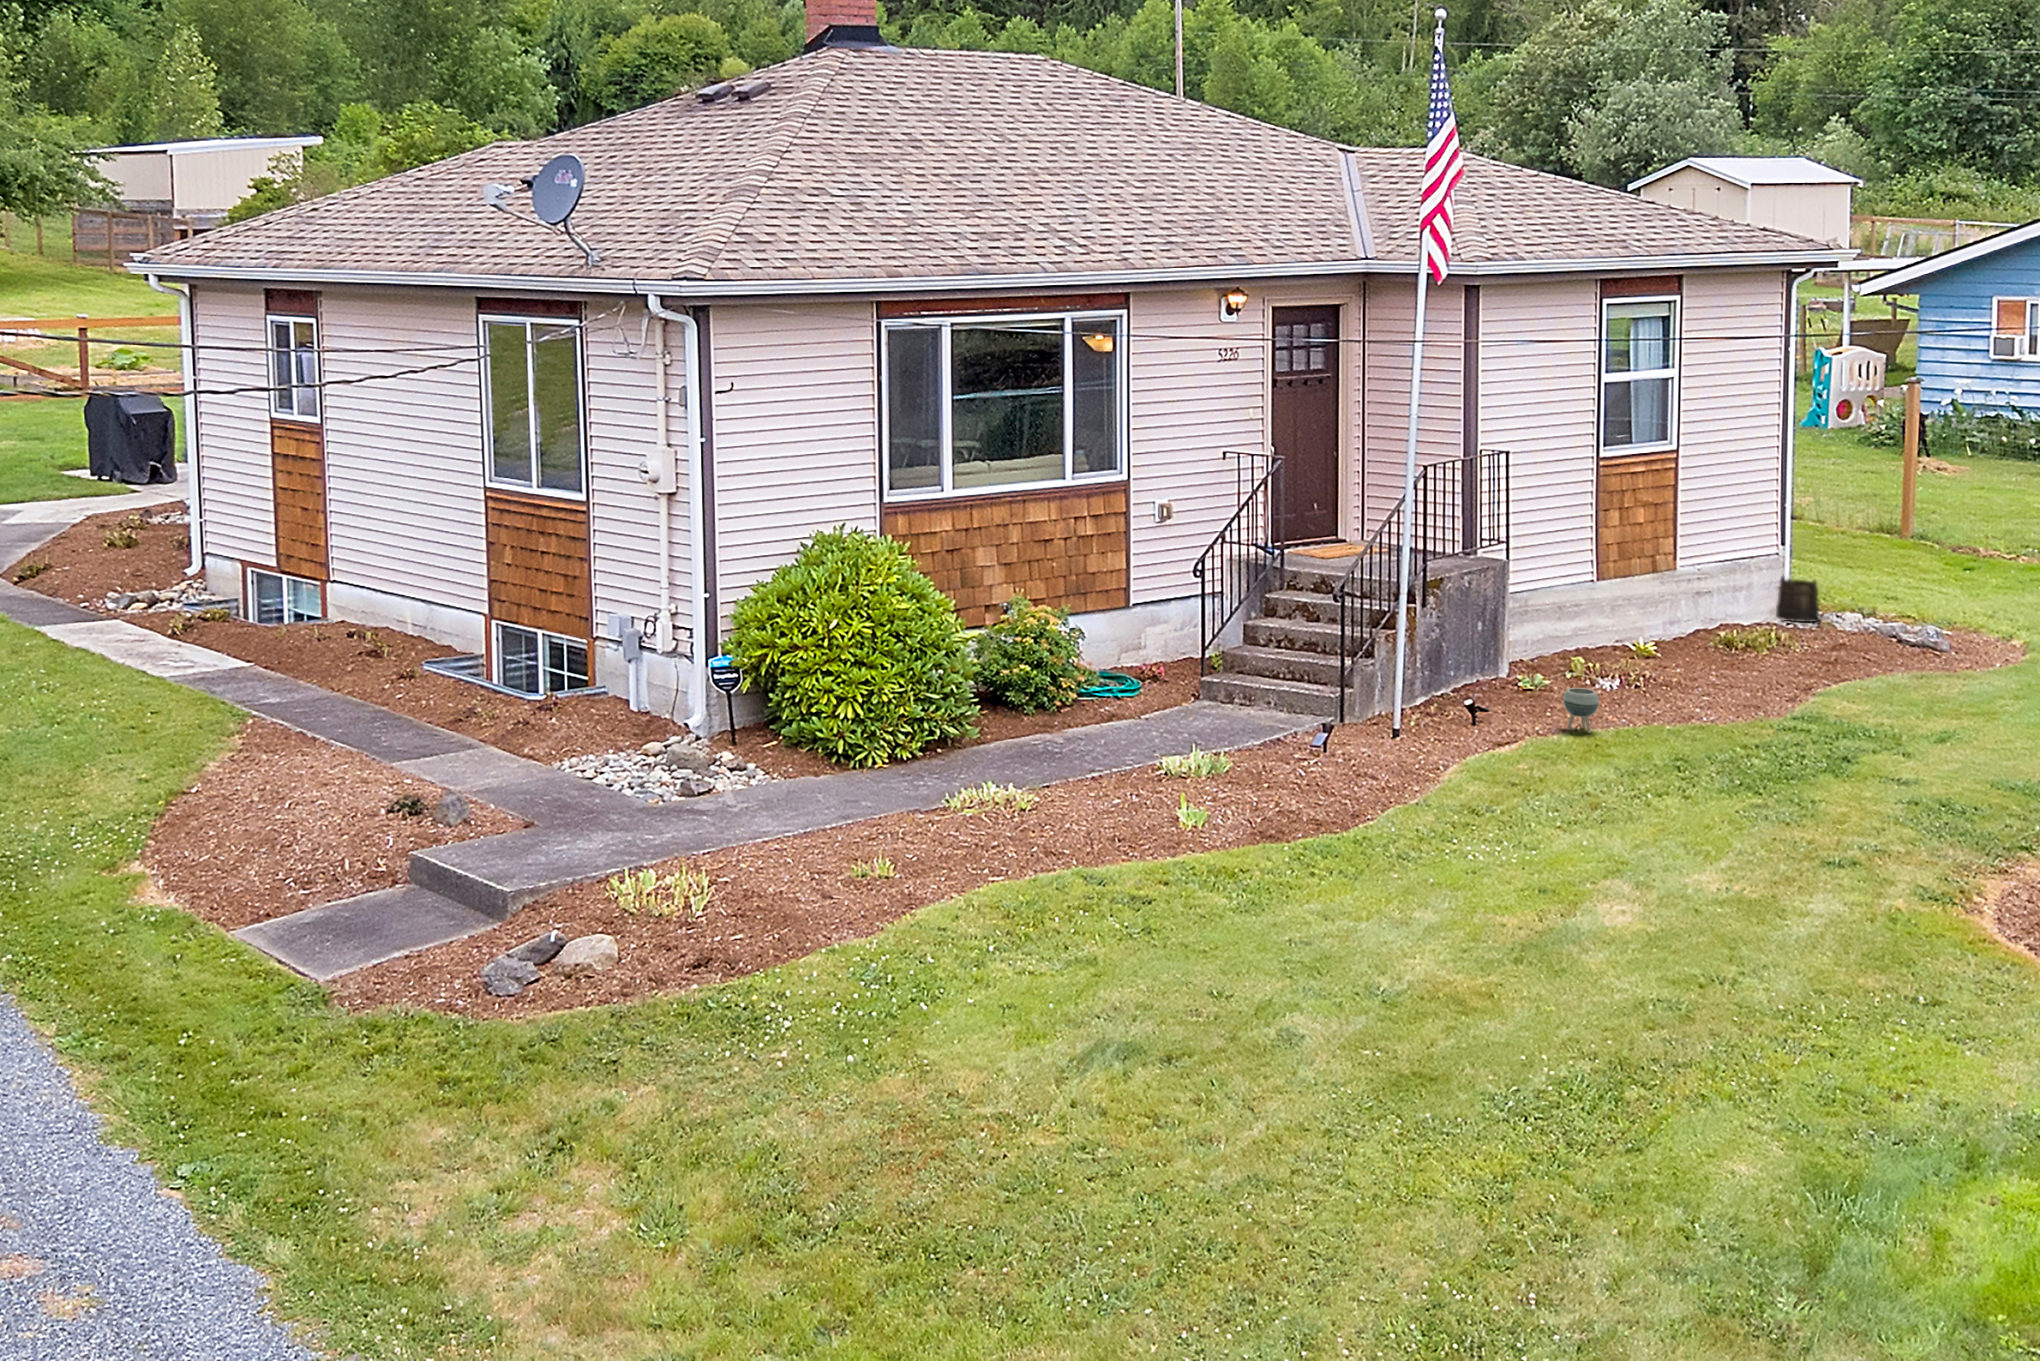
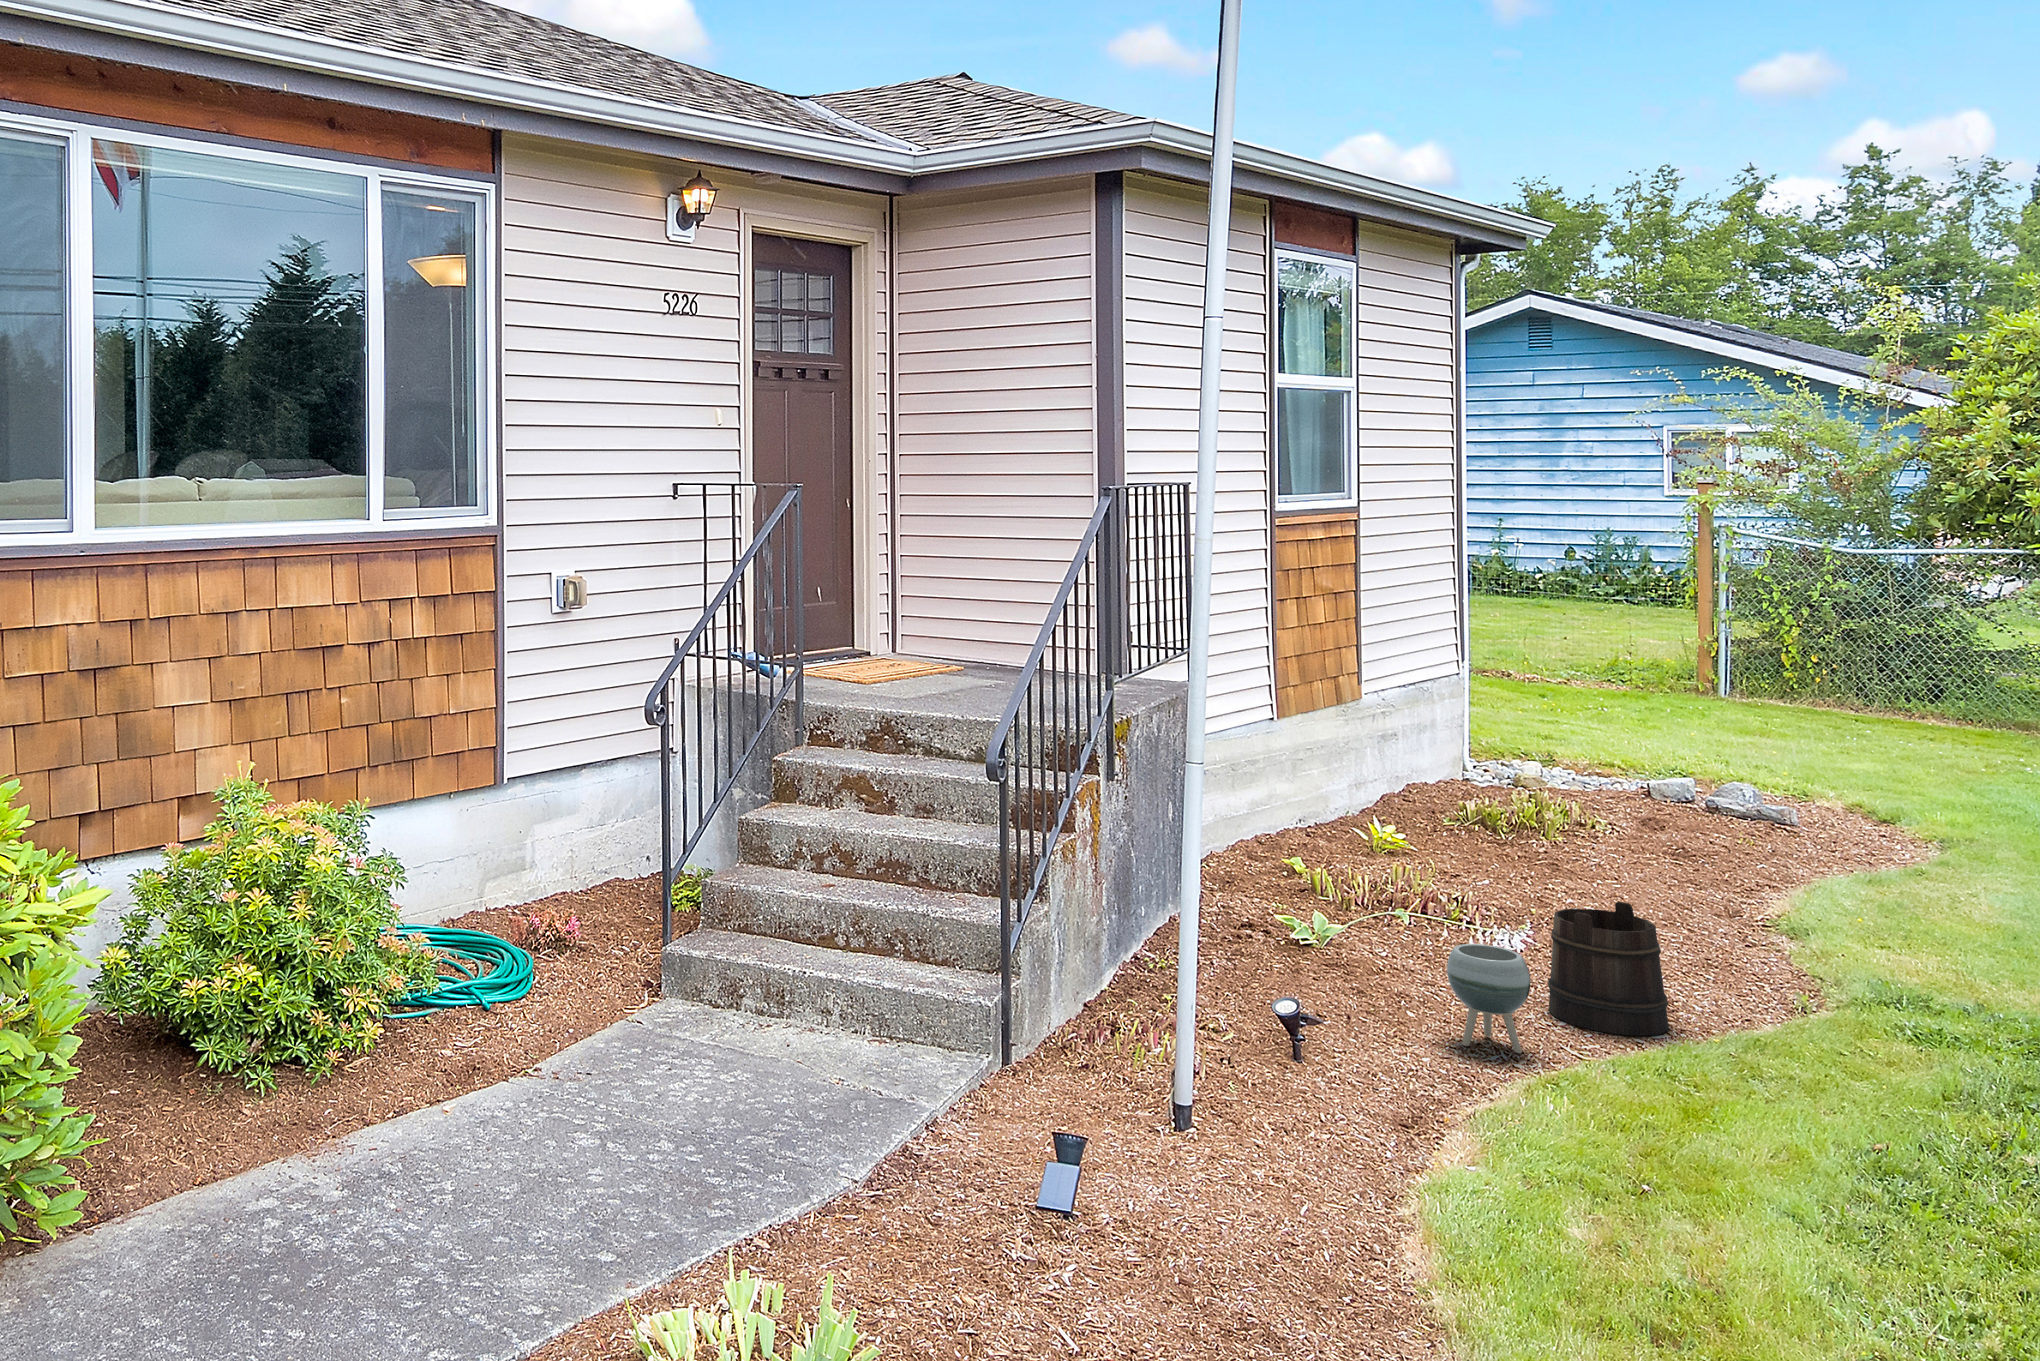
bucket: present [1776,577,1819,622] -> present [1548,901,1669,1036]

